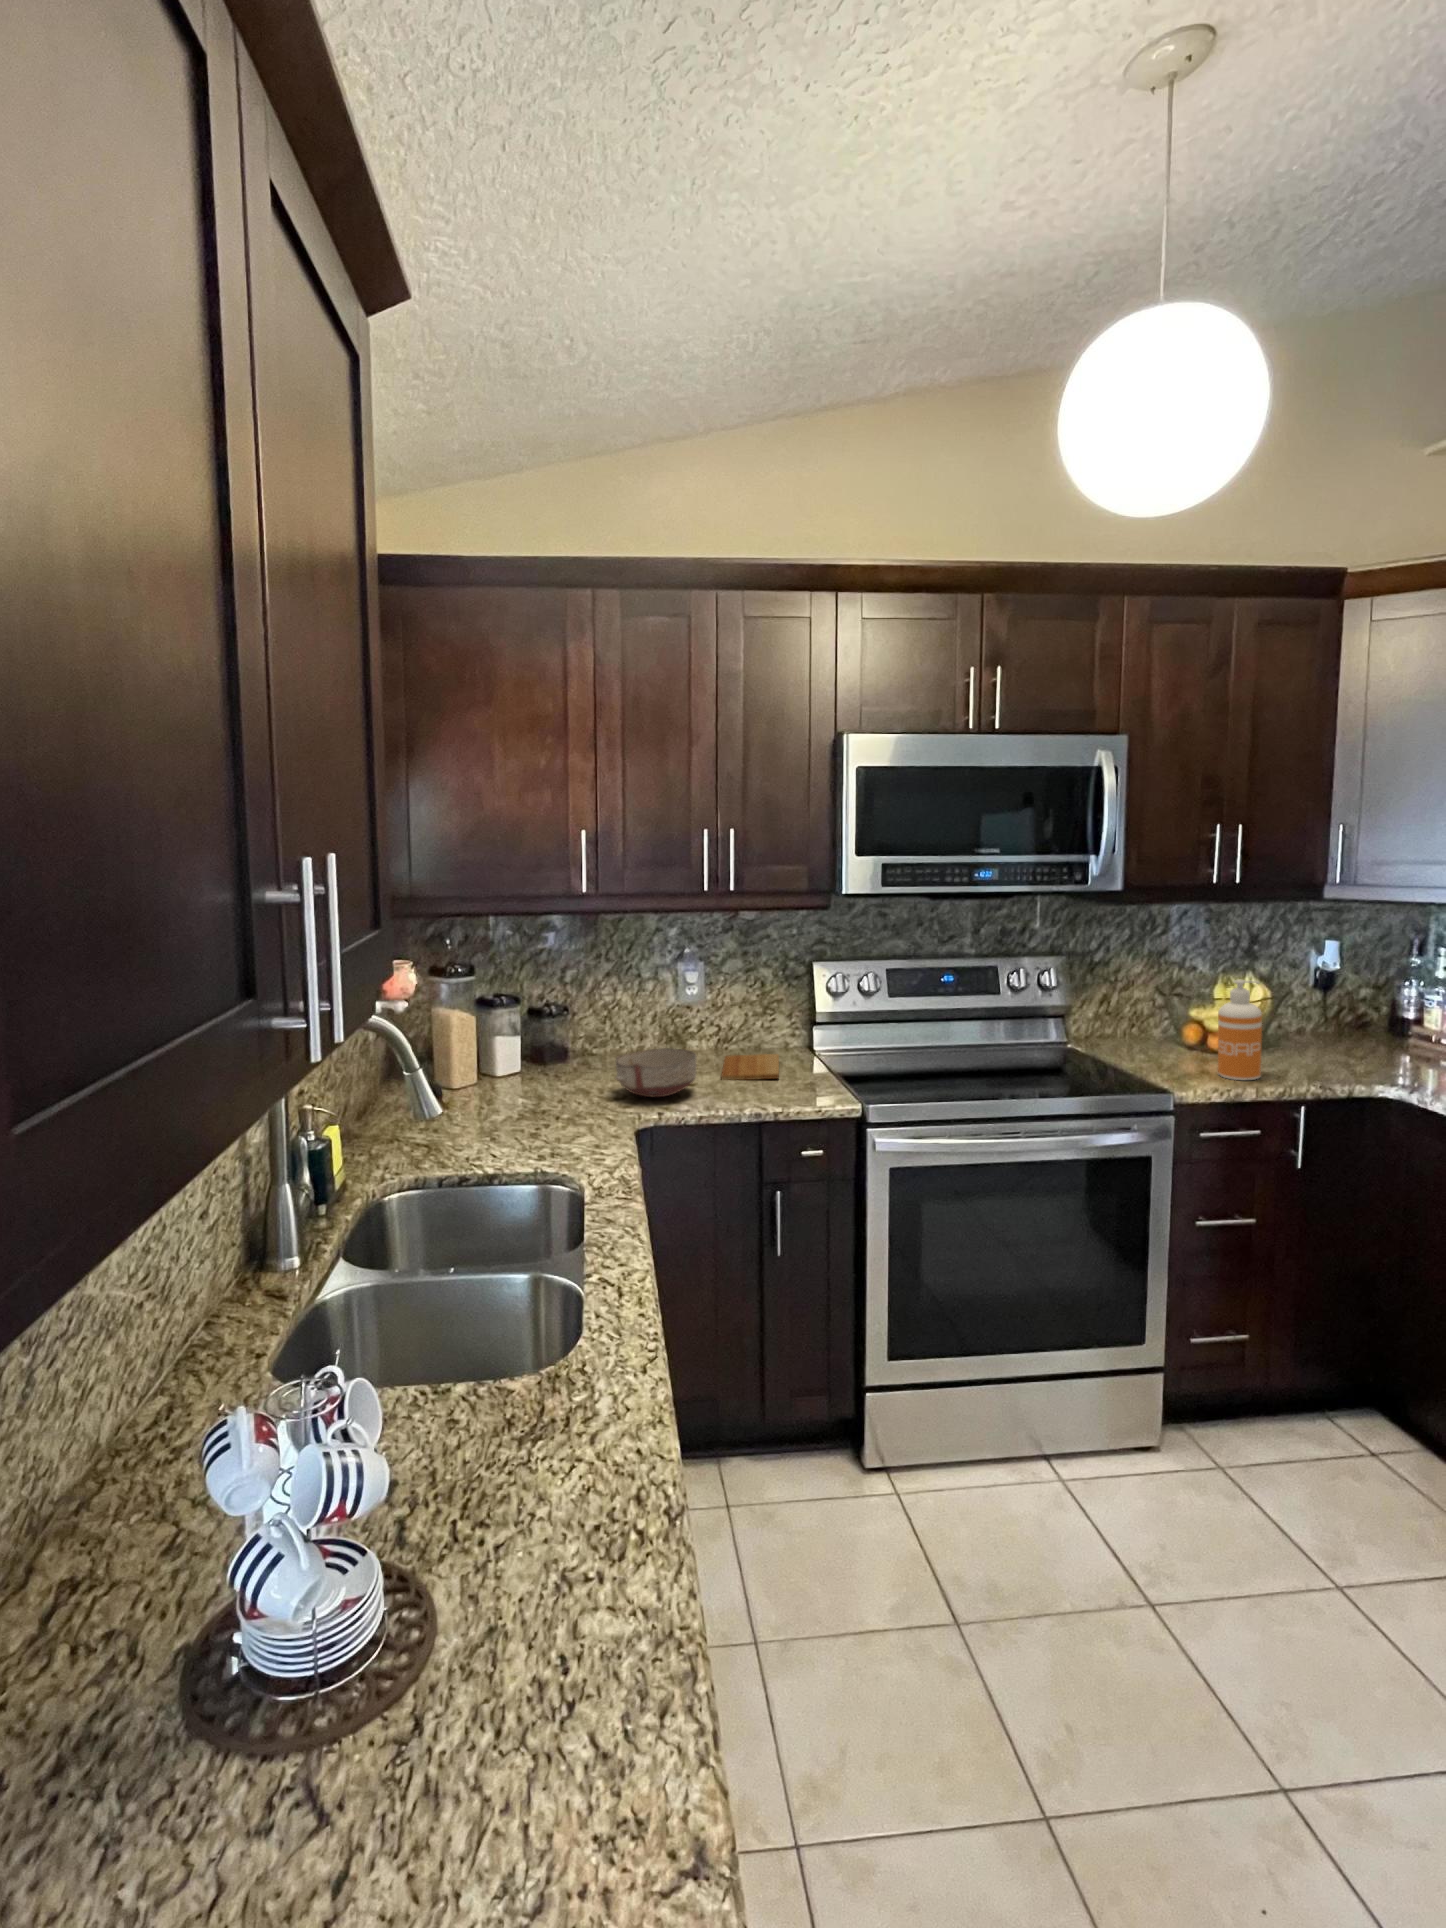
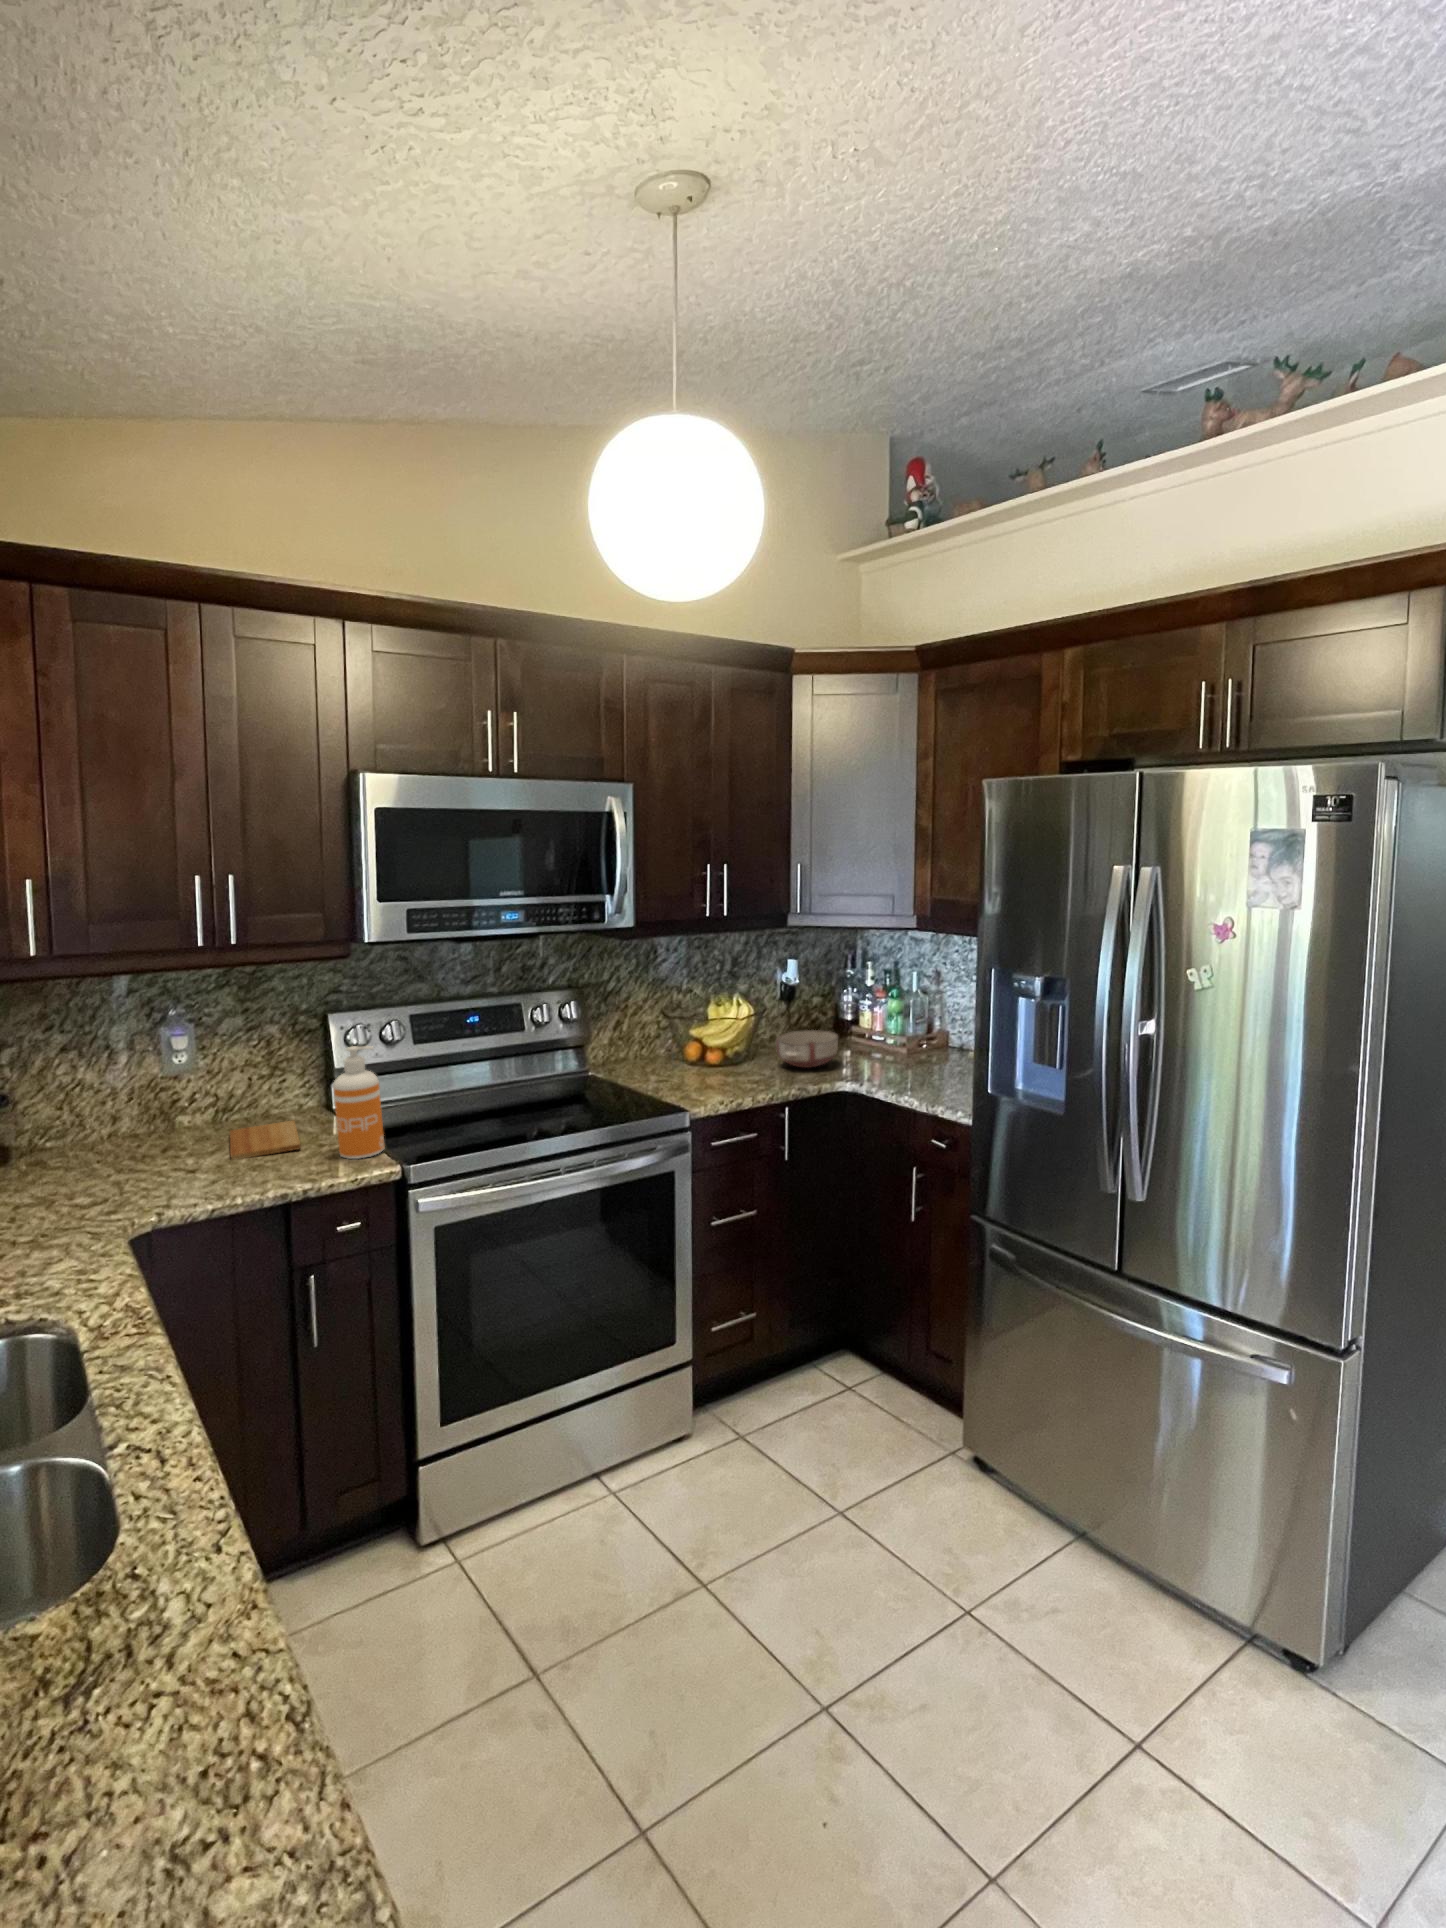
soap dispenser: present [1218,980,1262,1080] -> present [333,1046,385,1159]
ceramic bowl: present [616,1048,697,1097] -> present [776,1030,838,1068]

